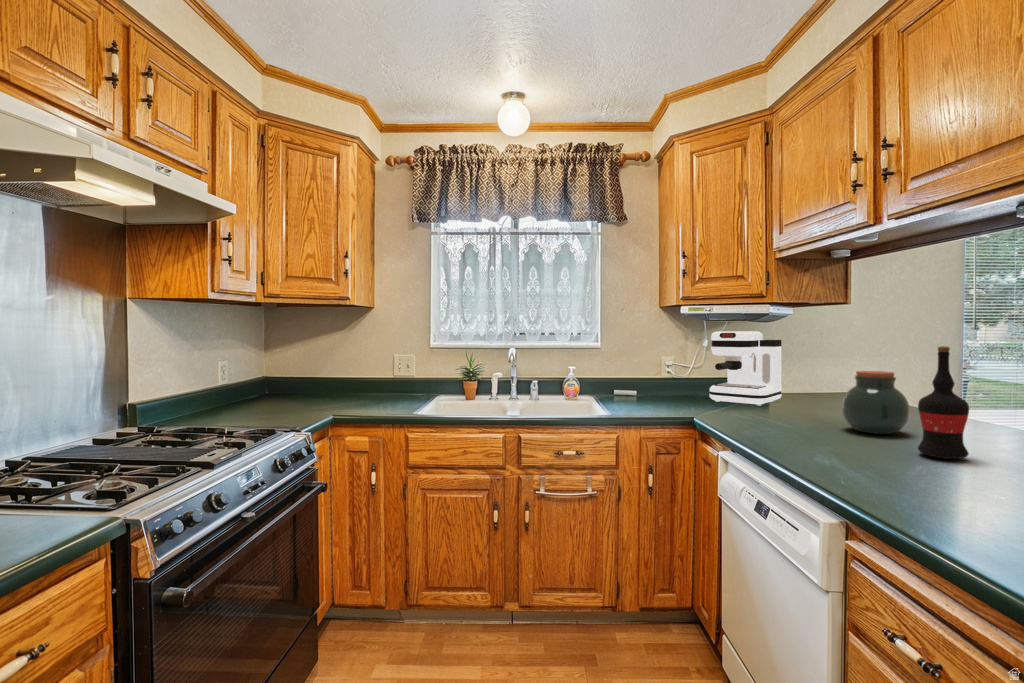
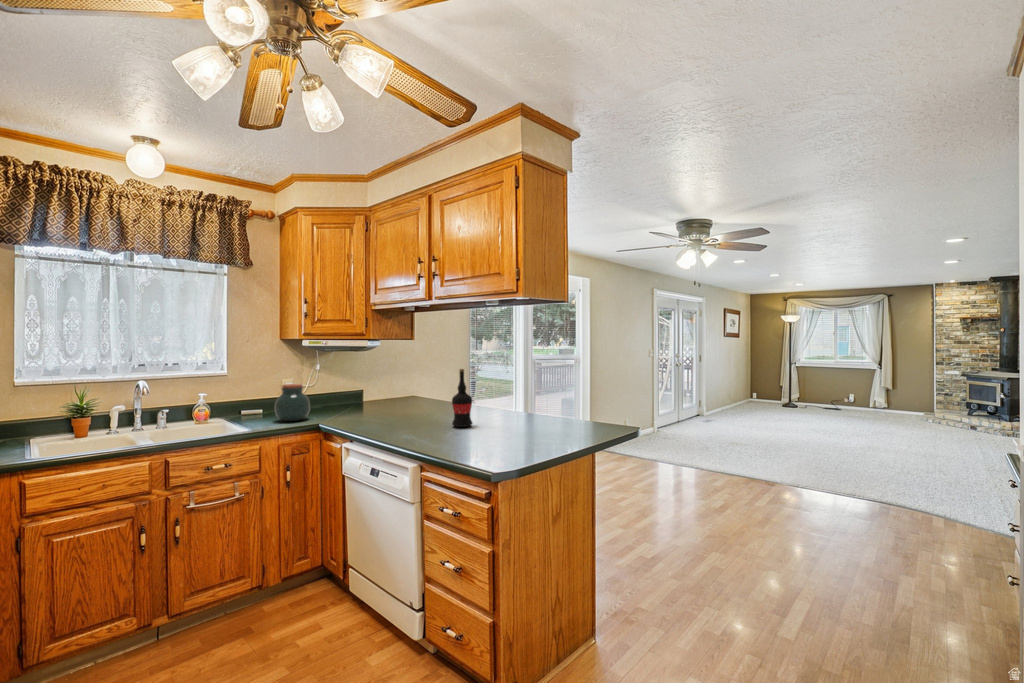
coffee maker: present [709,331,782,406] -> none [326,357,374,411]
jar: present [842,371,910,434] -> present [275,384,310,421]

